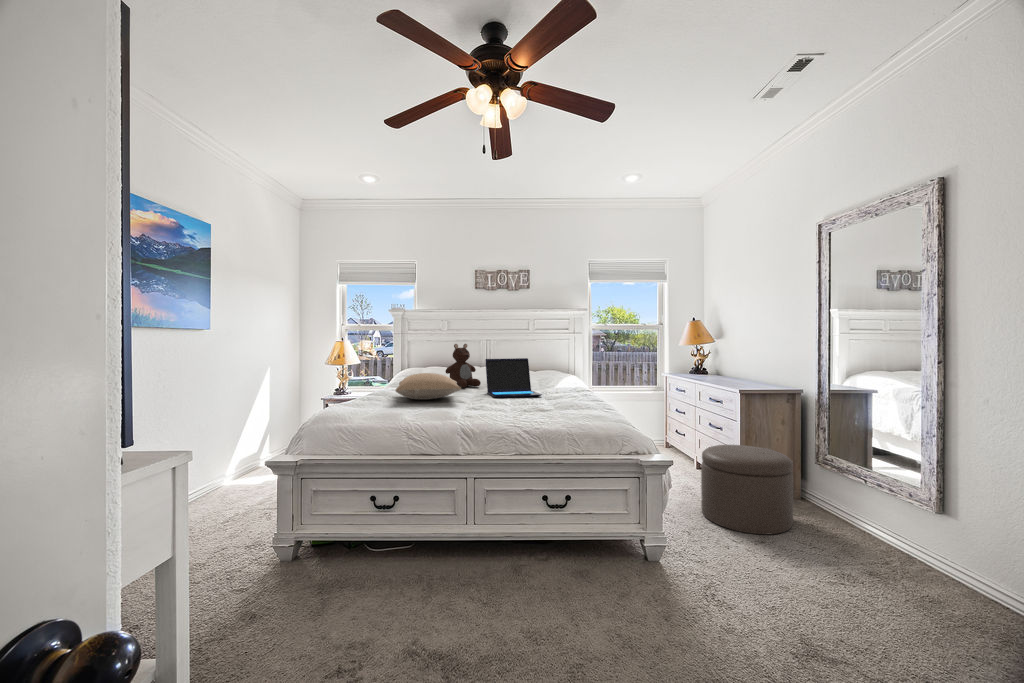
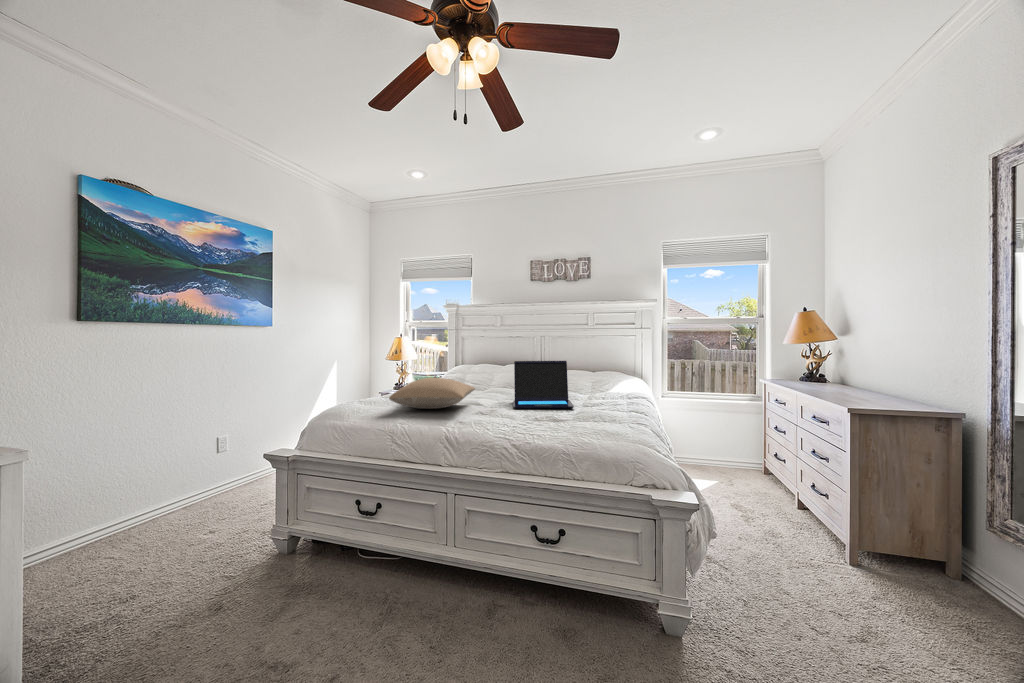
teddy bear: present [445,344,481,388] -> none [476,343,516,394]
ottoman: present [701,445,793,534] -> none [785,489,937,641]

